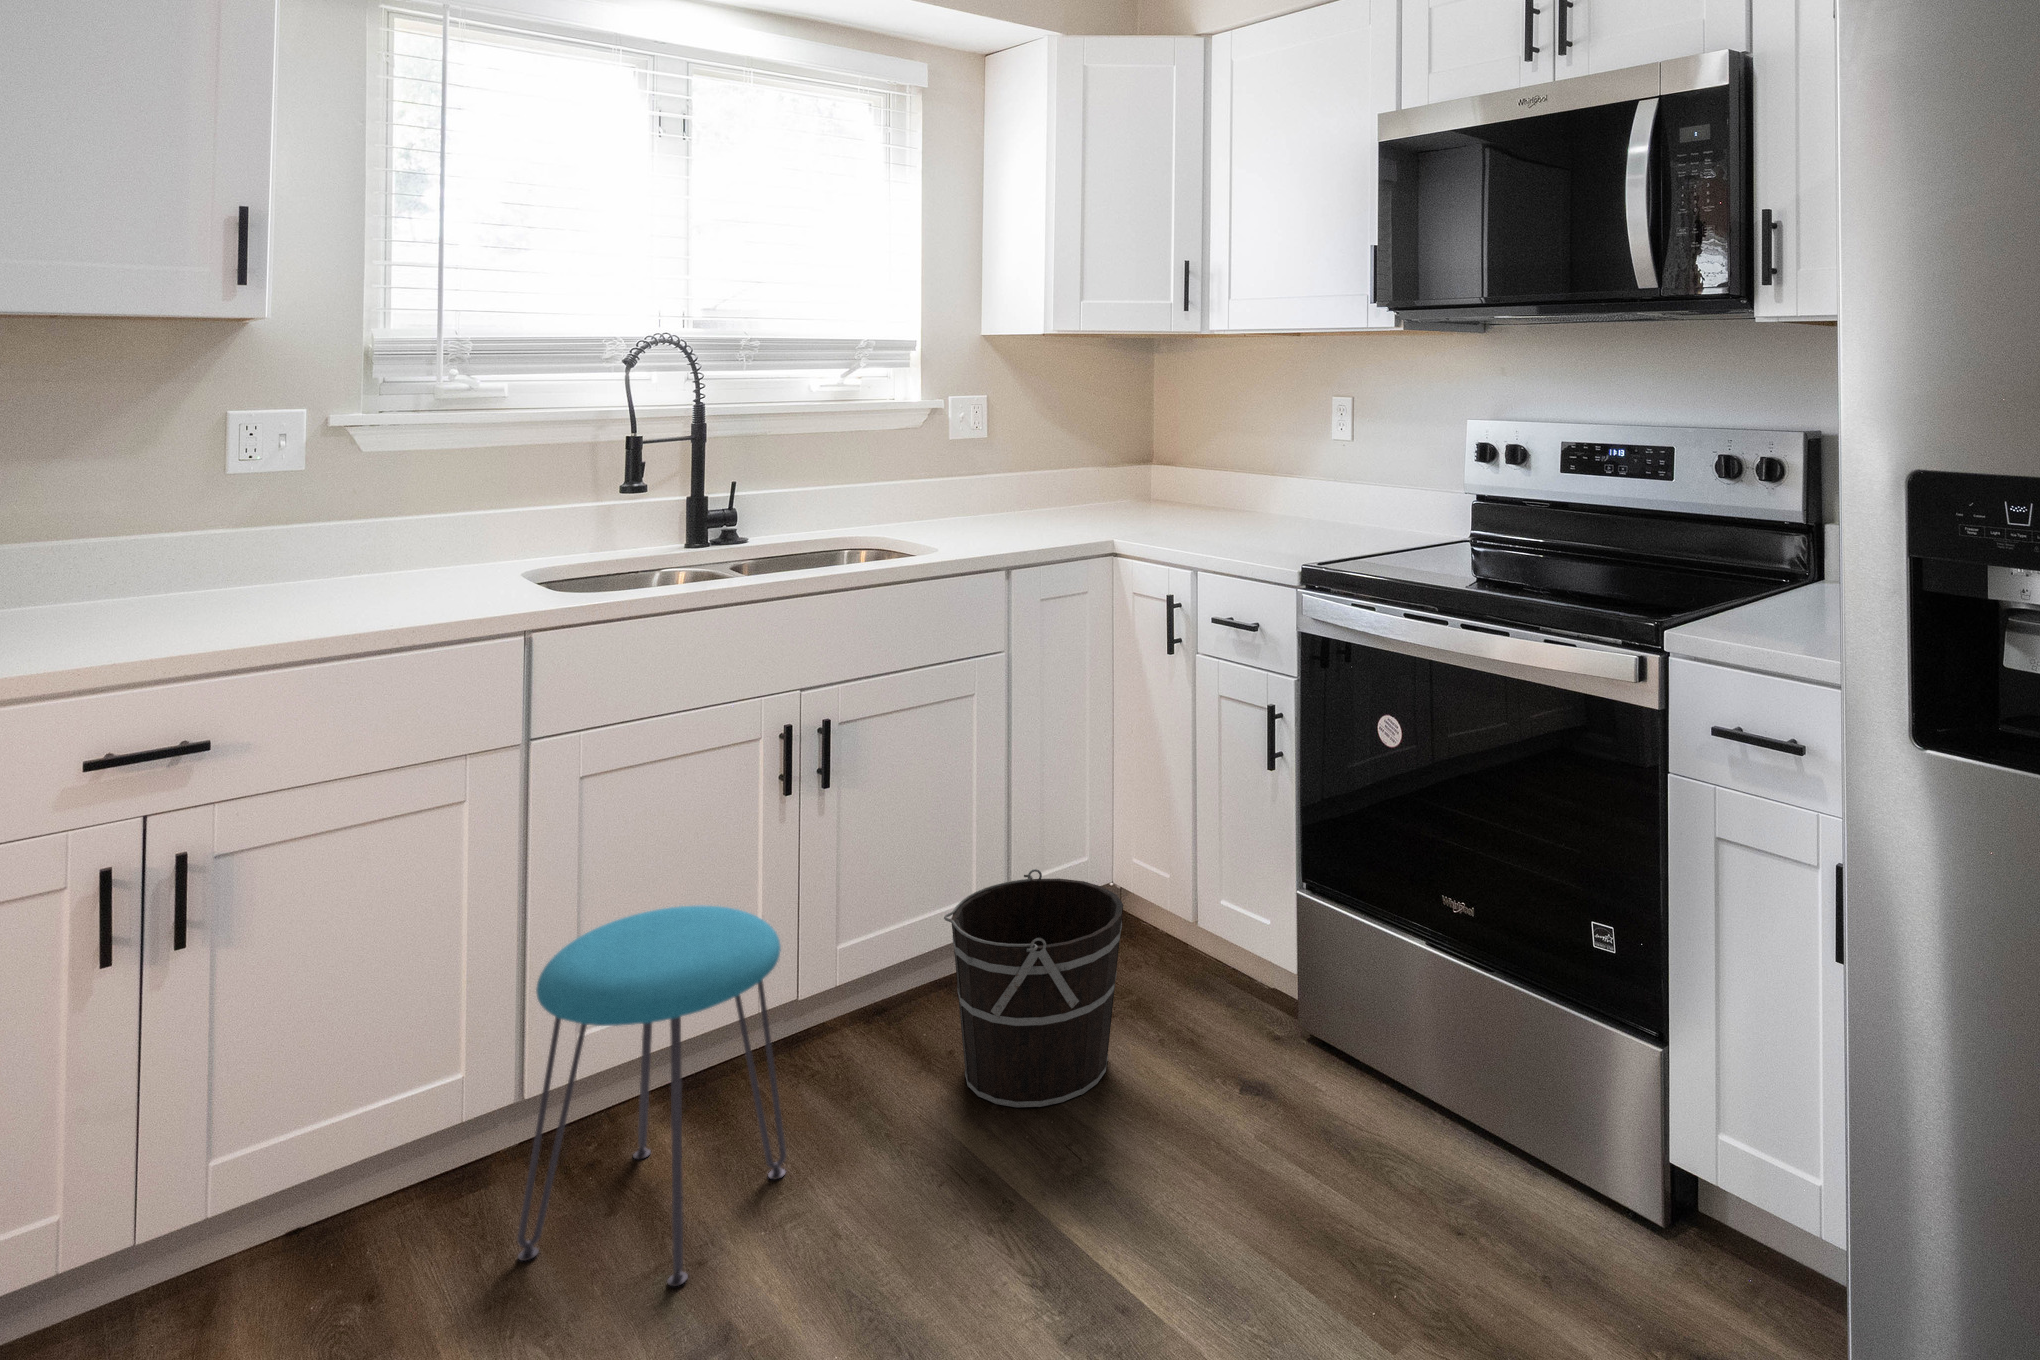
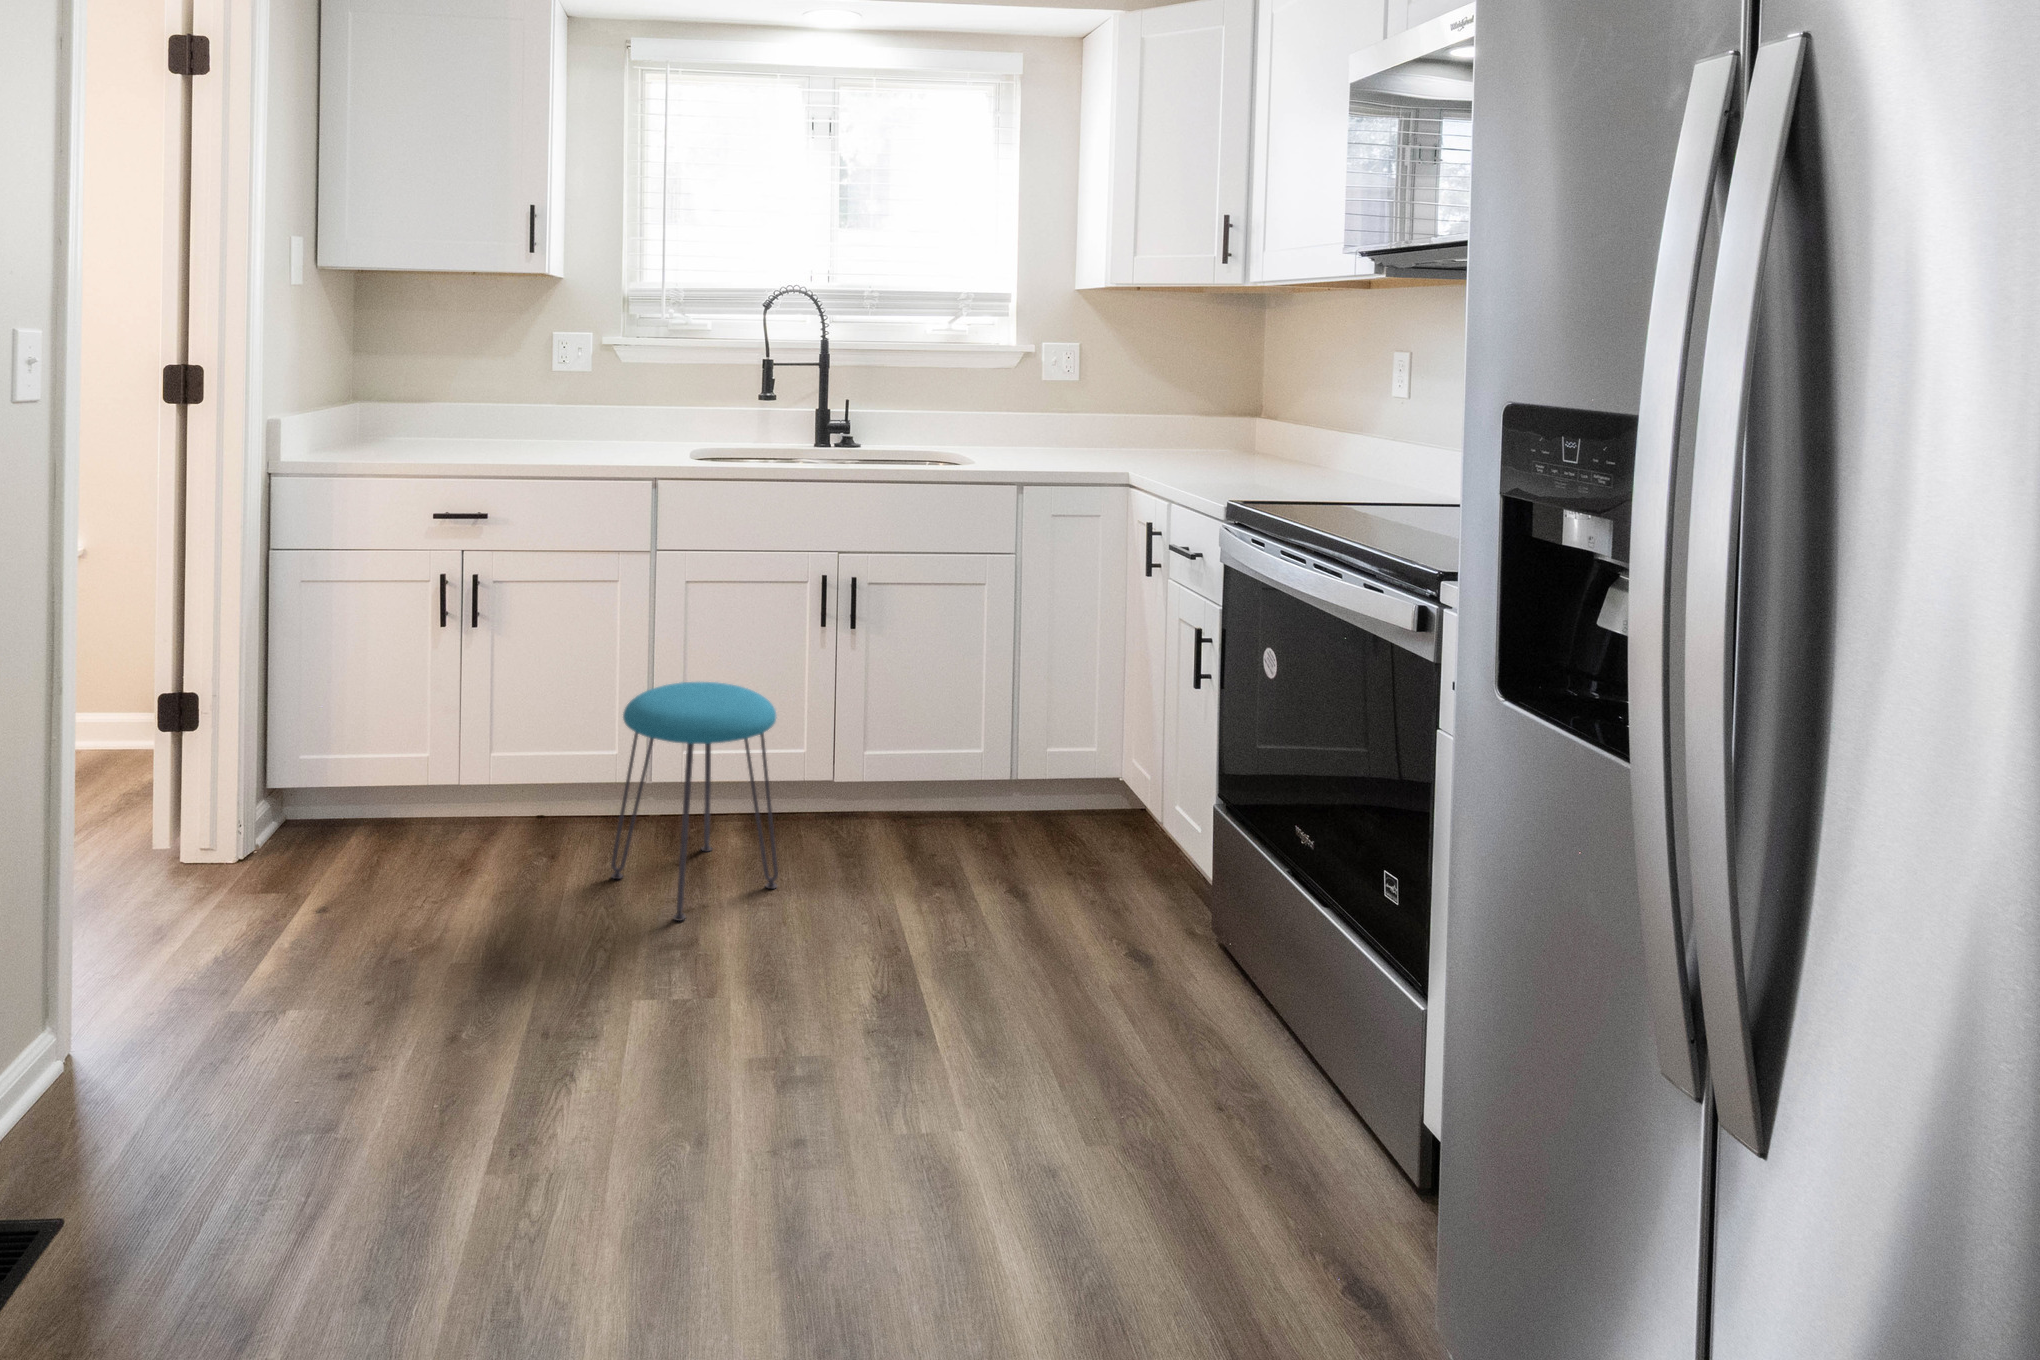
bucket: present [944,869,1123,1107] -> none [918,732,1060,912]

